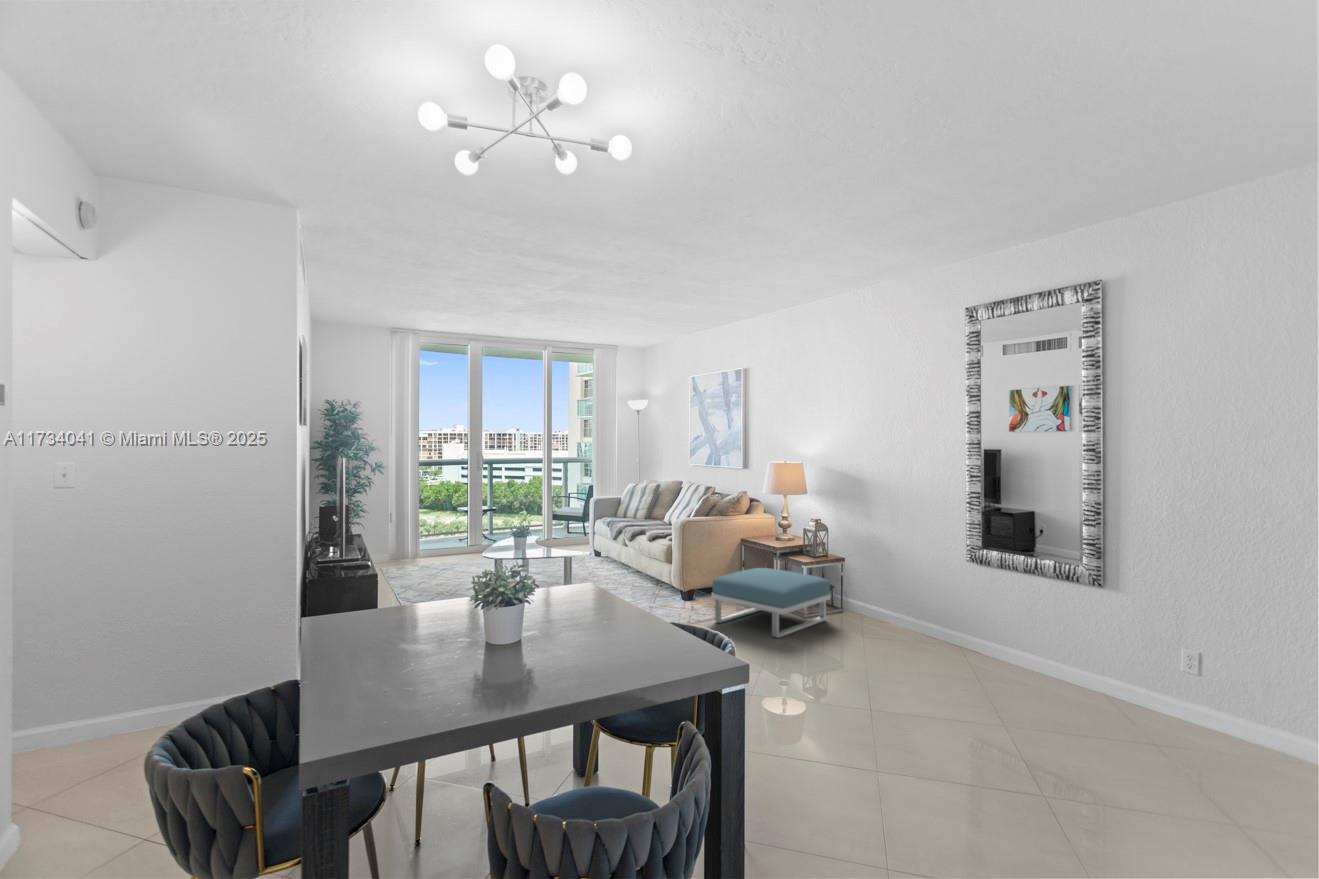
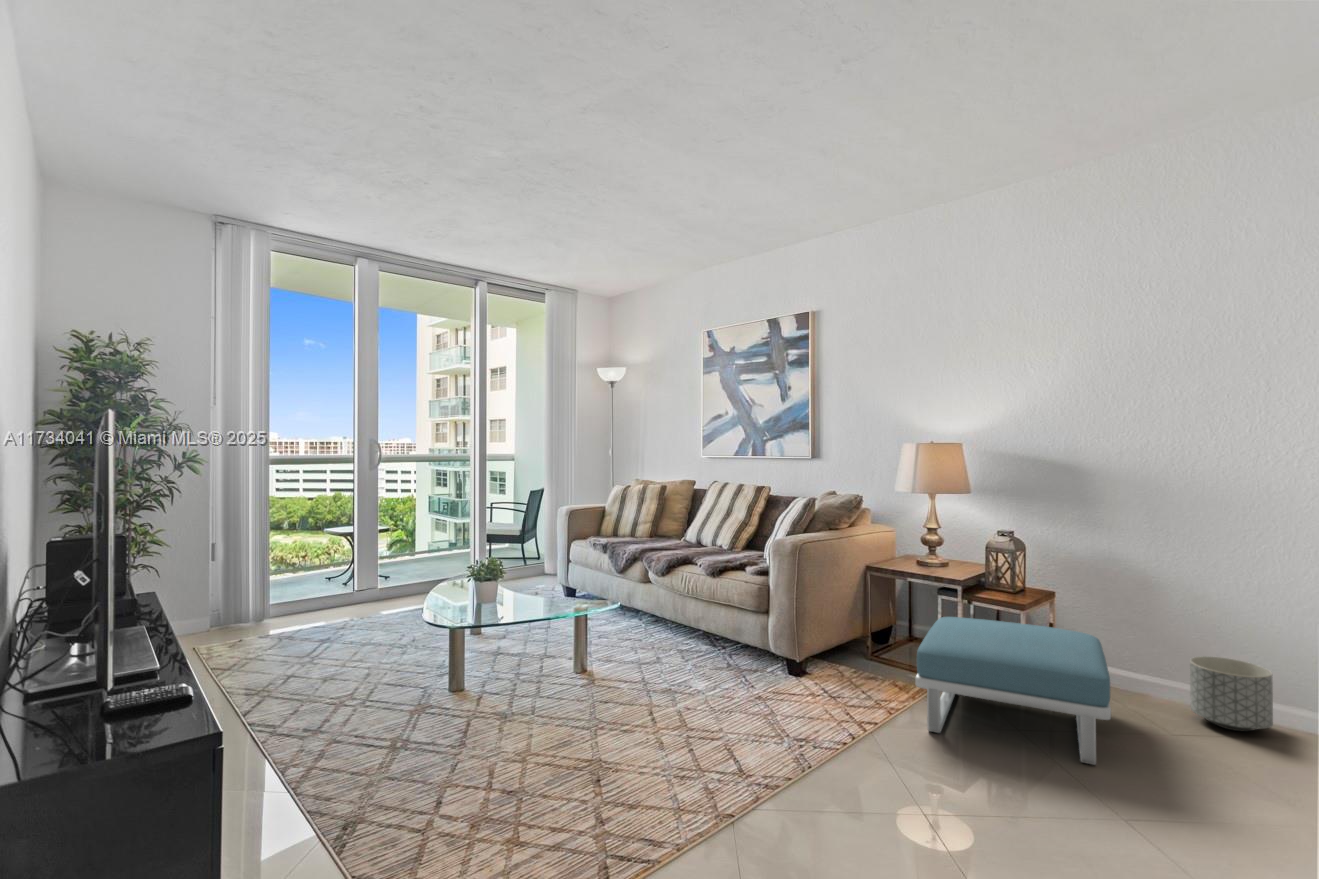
planter: none [873,595,911,635] -> present [1190,656,1273,731]

